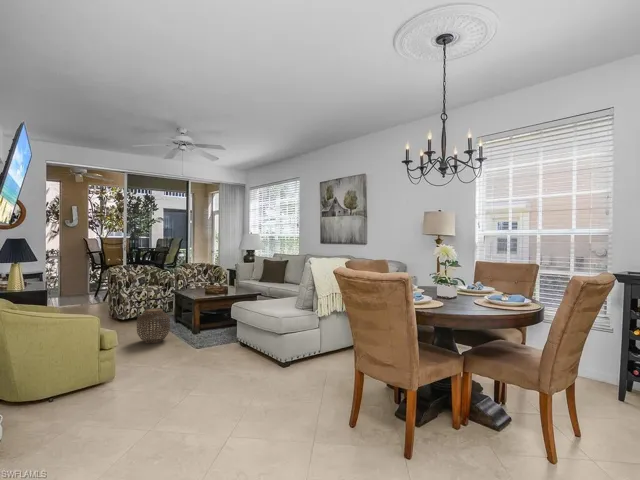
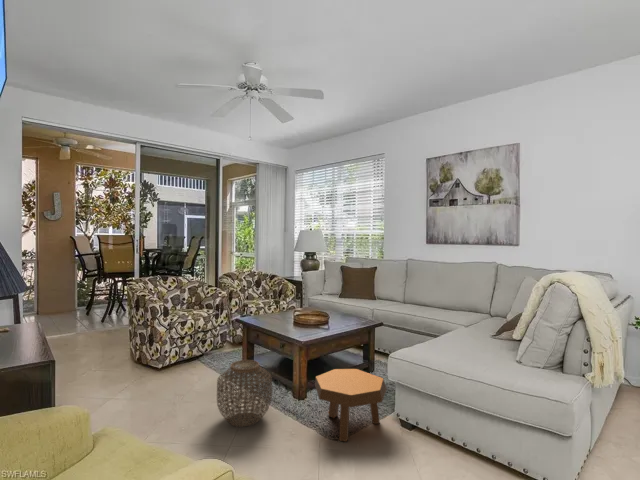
footstool: none [187,316,231,349] -> present [315,369,387,442]

